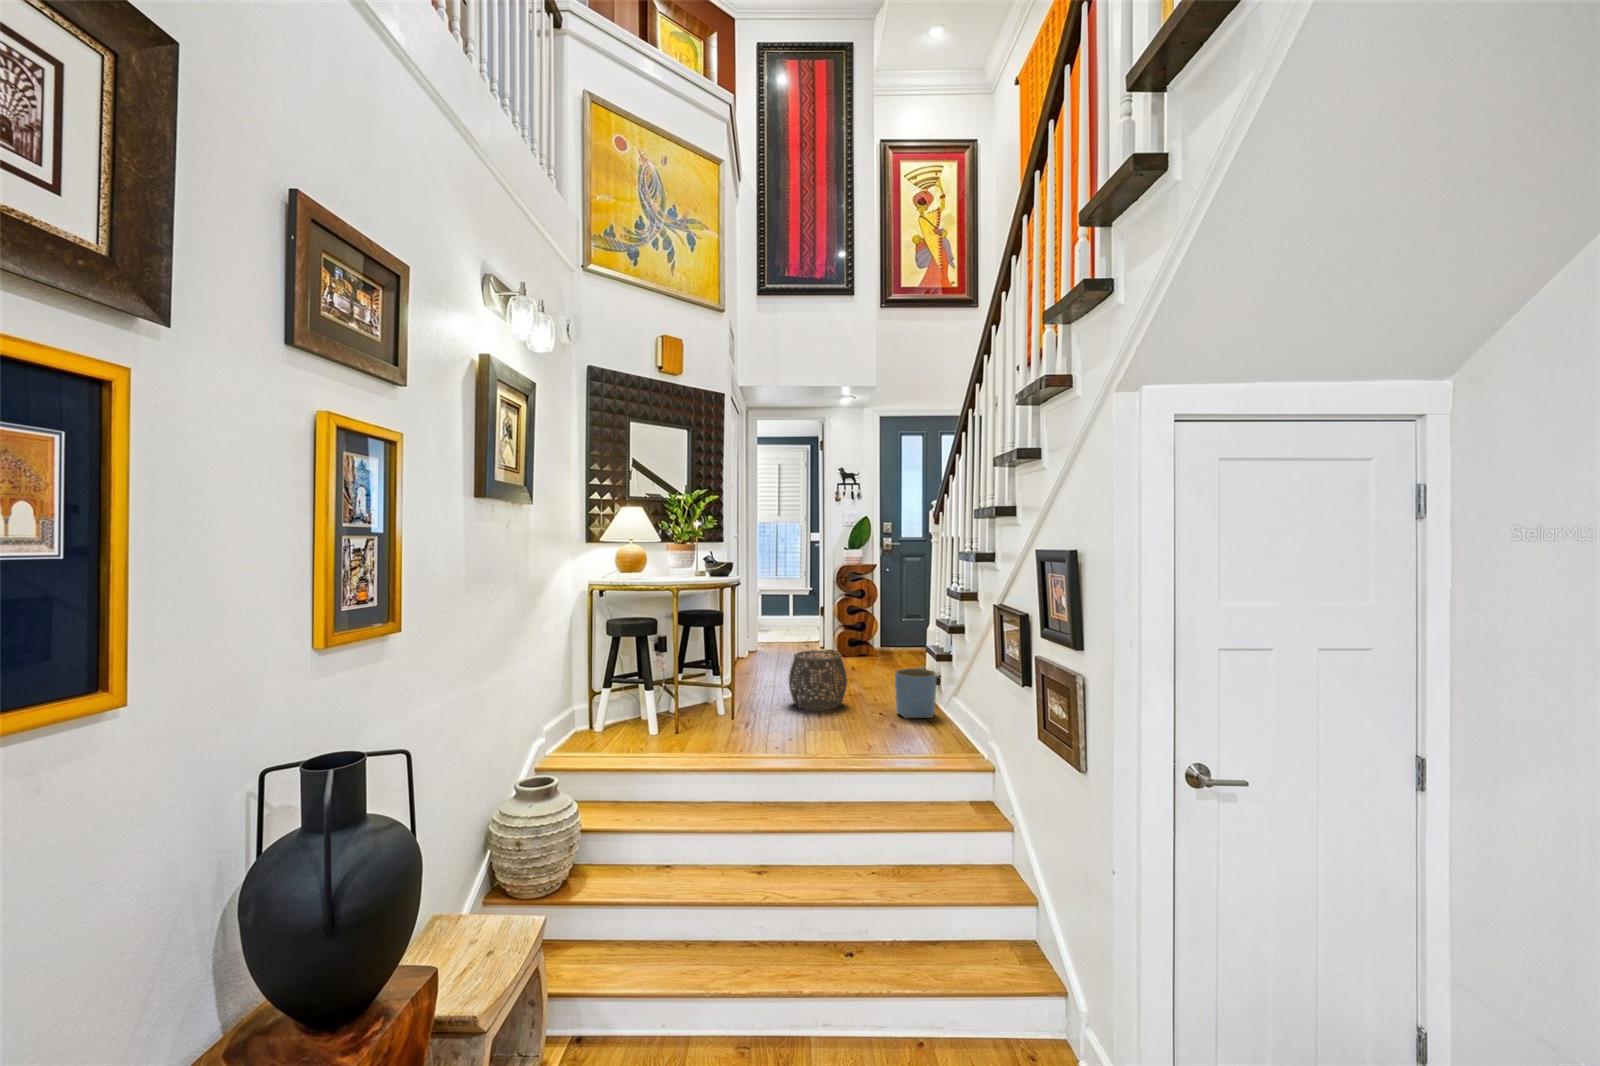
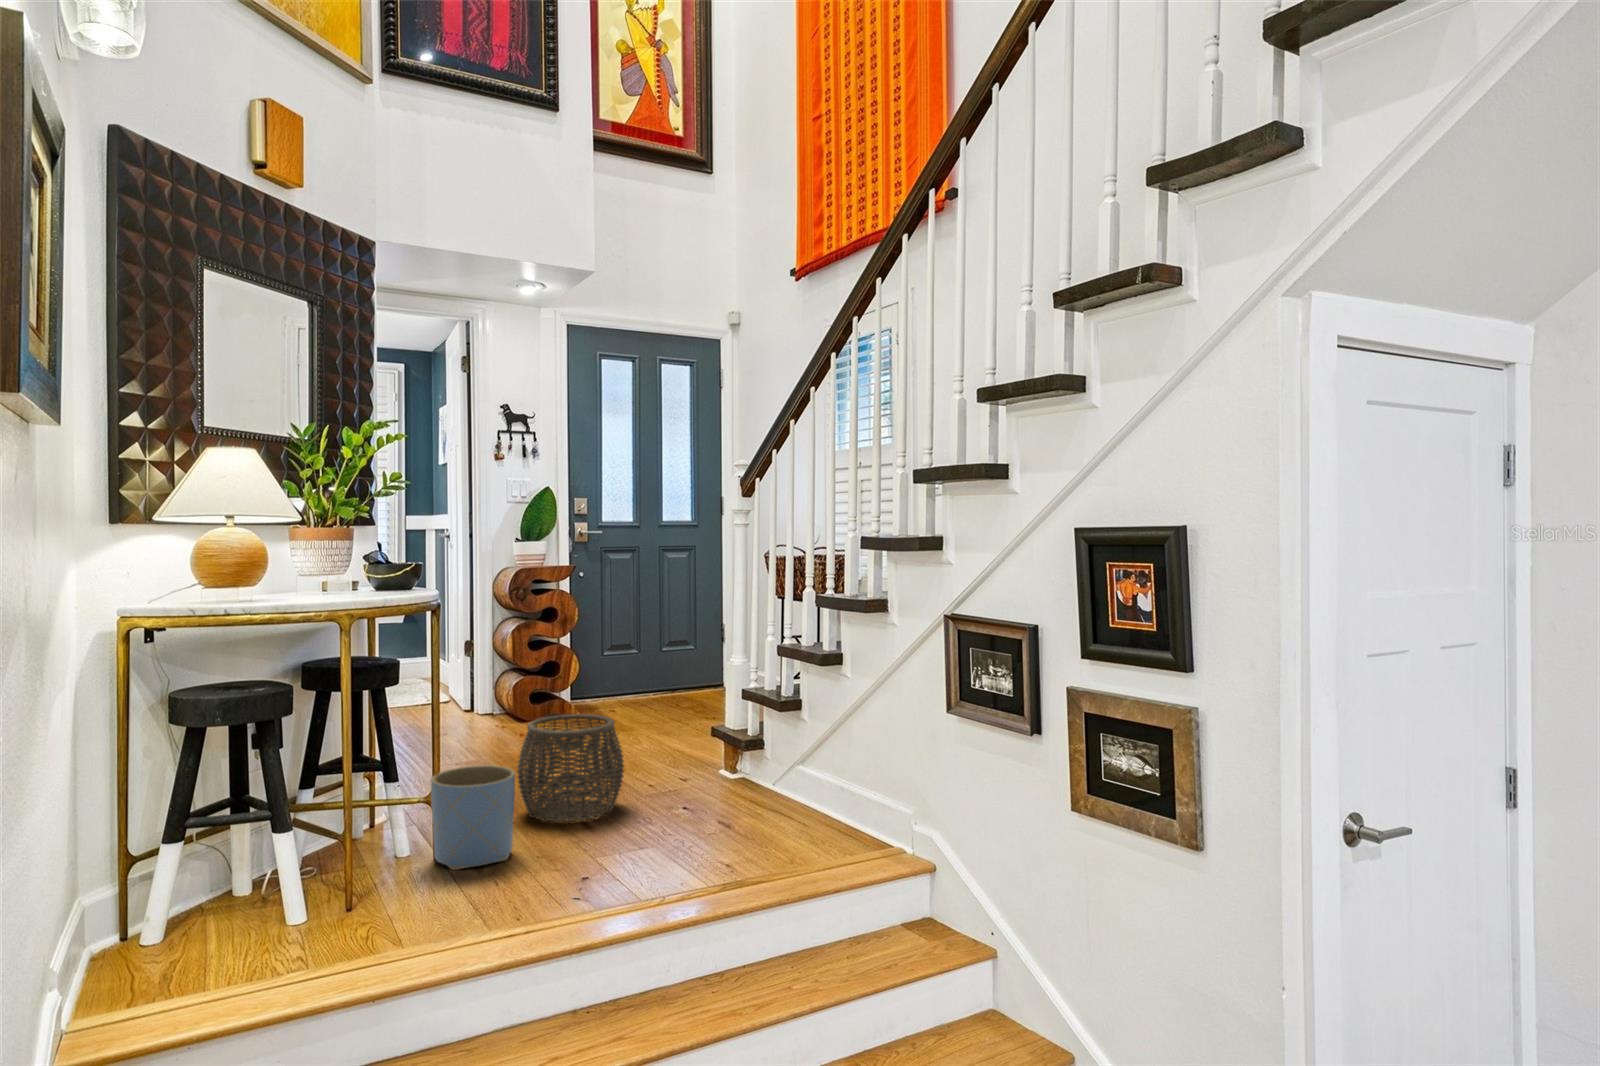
planter: present [895,668,937,718] -> present [430,765,515,870]

